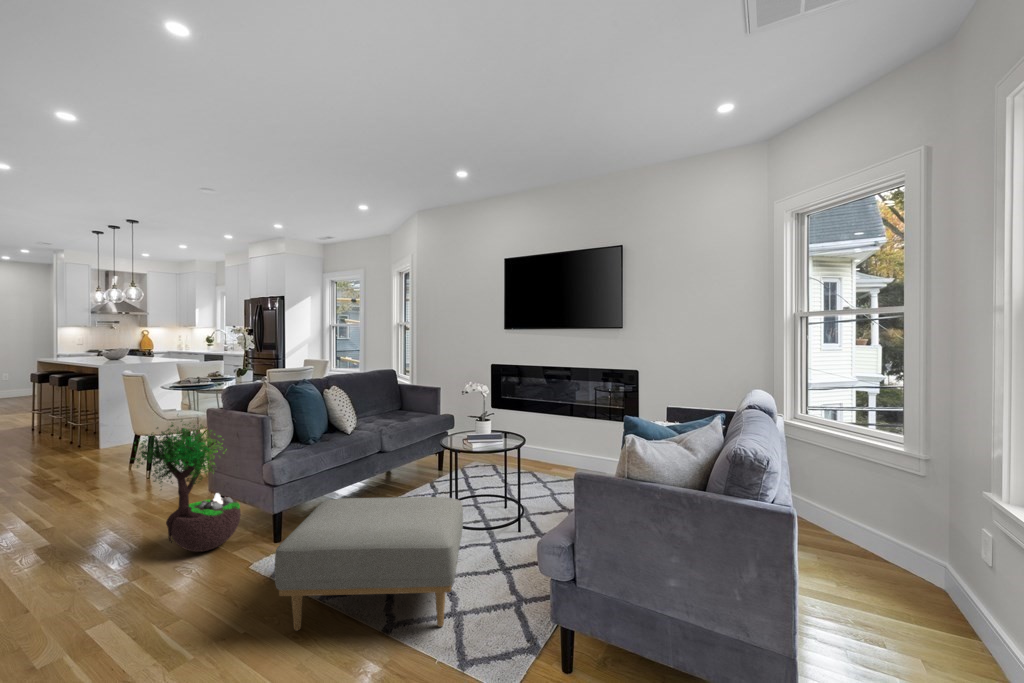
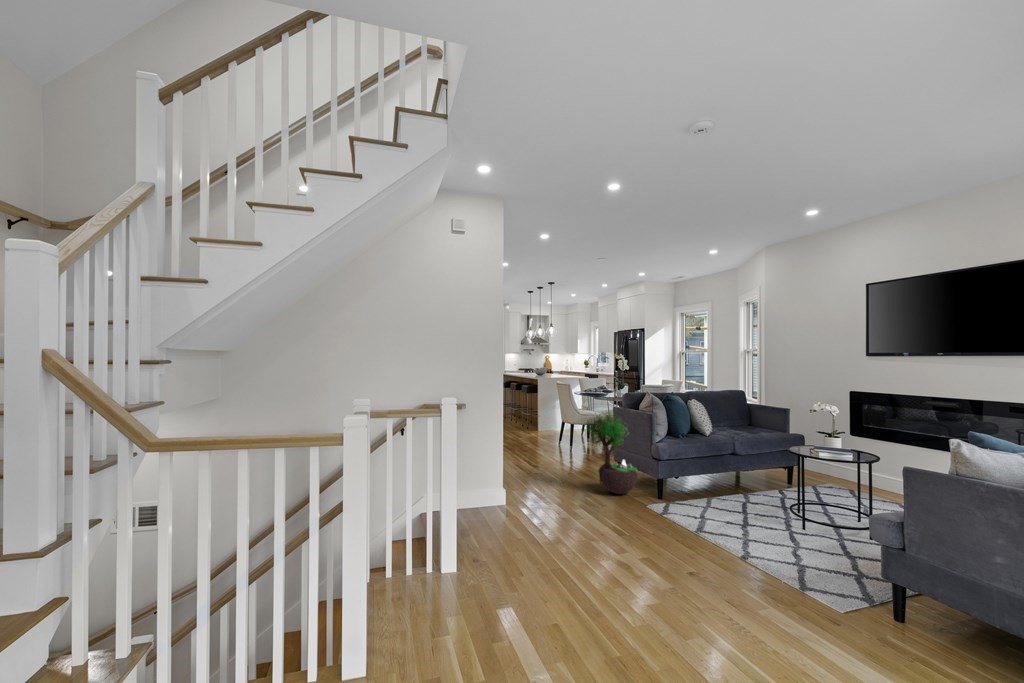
ottoman: present [275,497,463,630] -> none [671,470,806,567]

